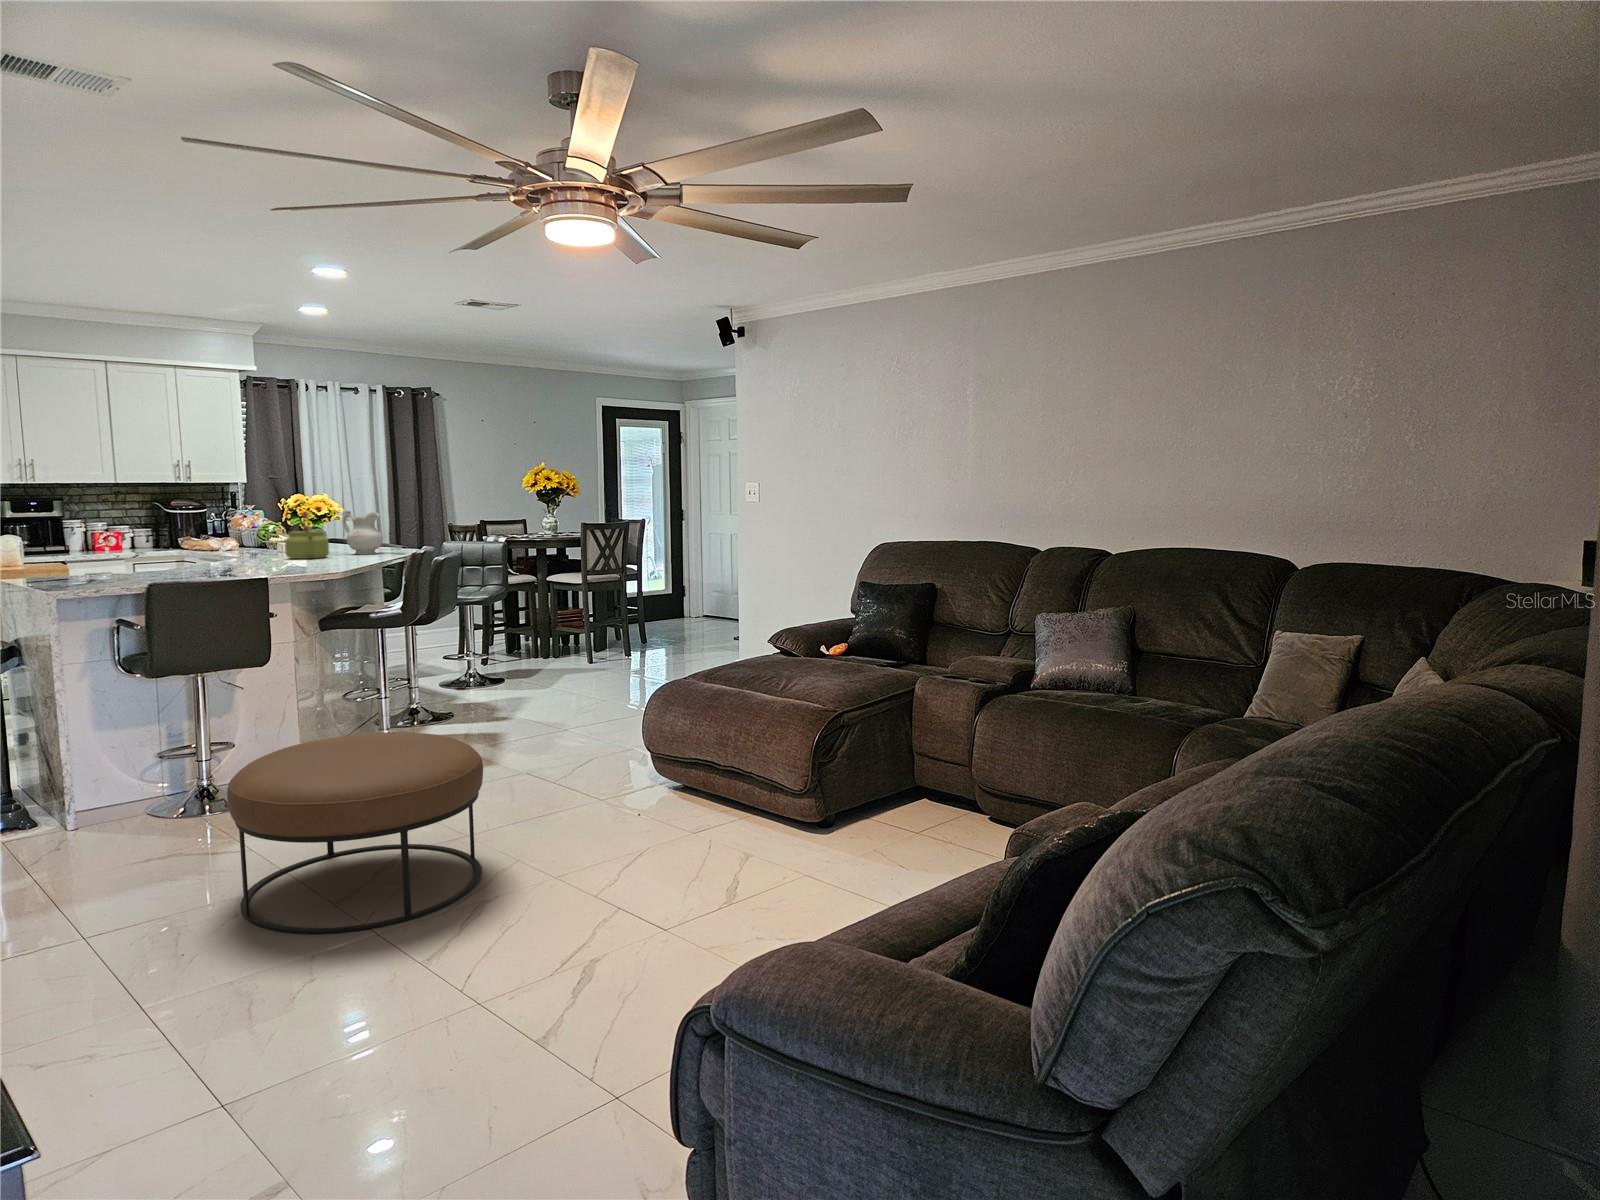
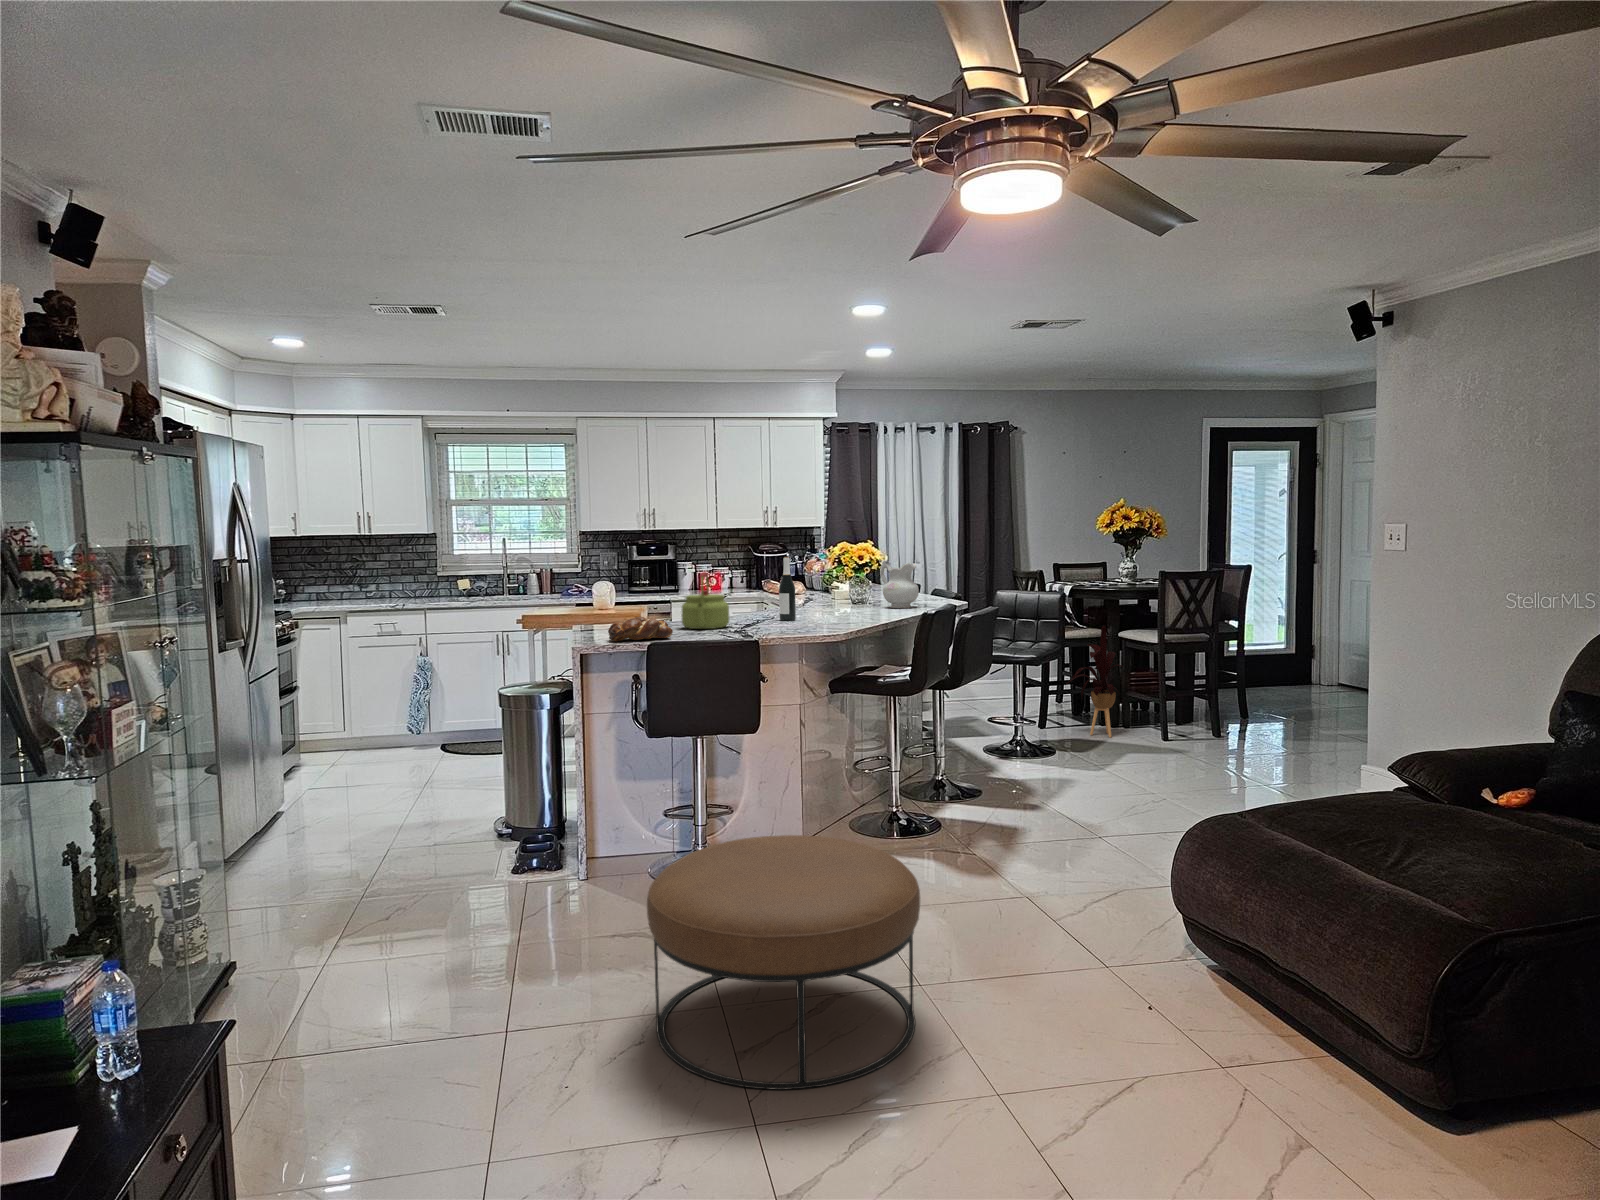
wine bottle: none [253,503,272,565] -> present [779,557,796,621]
kettle: present [285,512,329,559] -> present [682,572,729,629]
bread loaf: none [82,559,161,584] -> present [608,617,673,641]
house plant: none [504,570,555,665] -> present [1065,626,1123,737]

